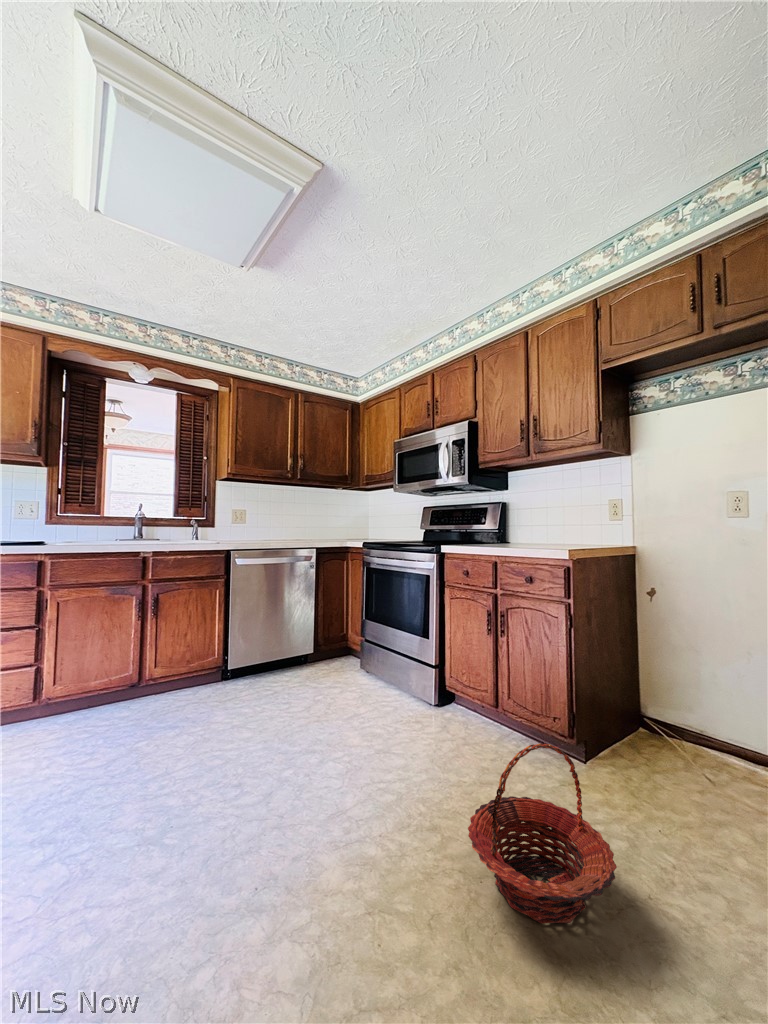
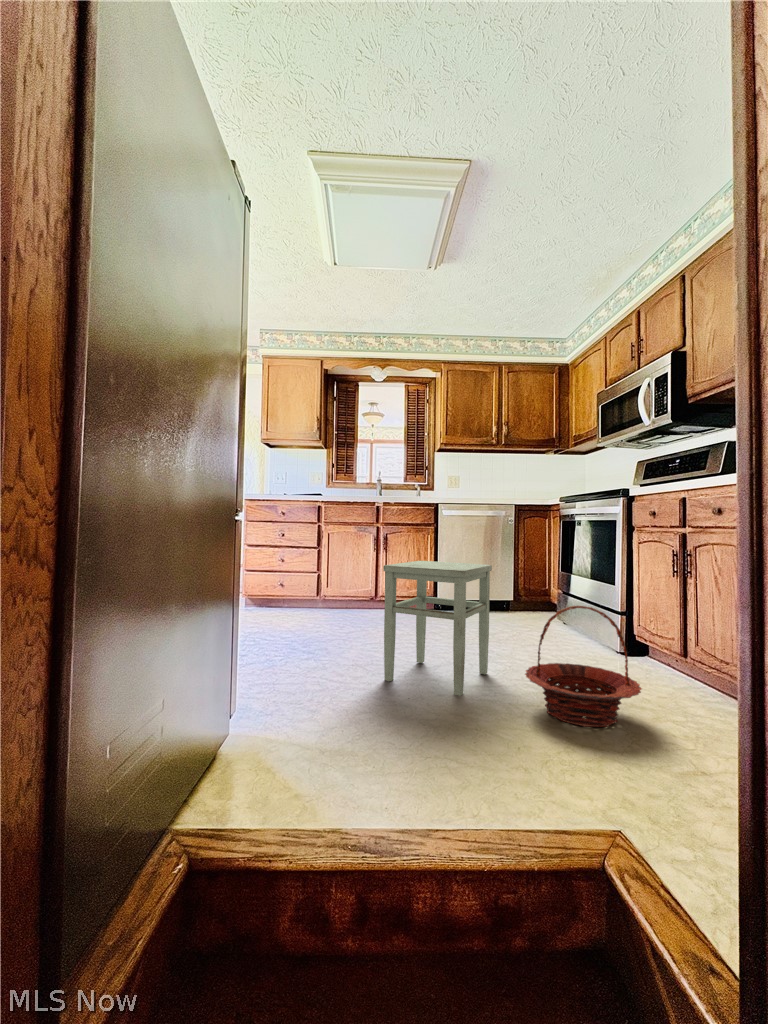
stool: none [246,675,393,931] -> present [383,561,492,696]

